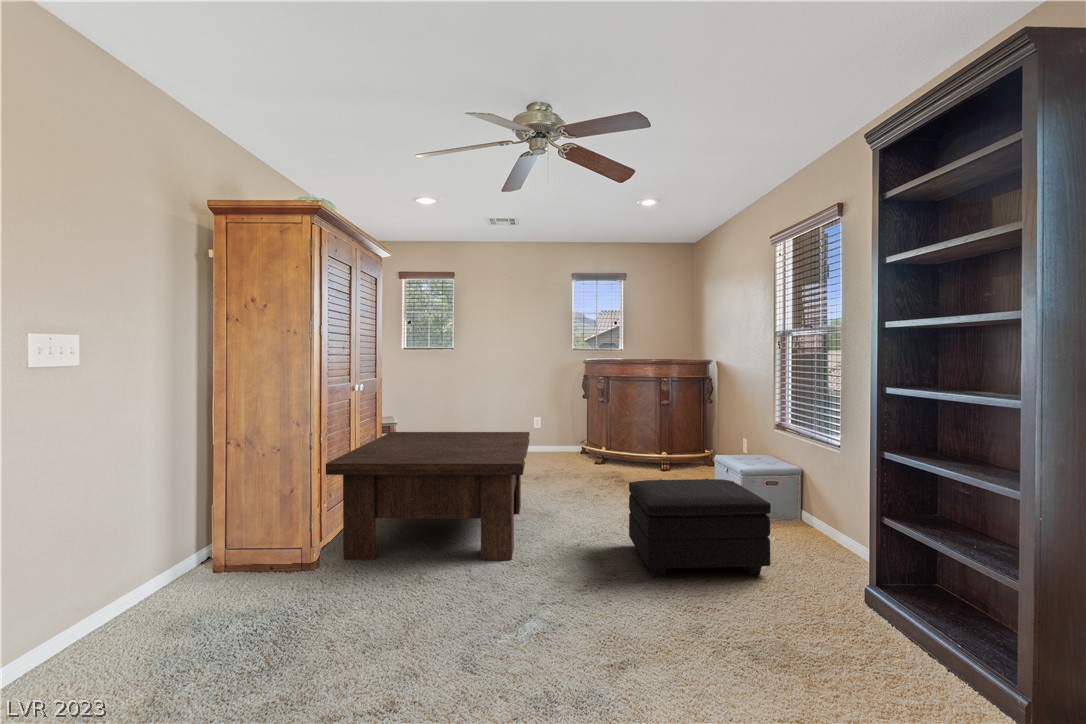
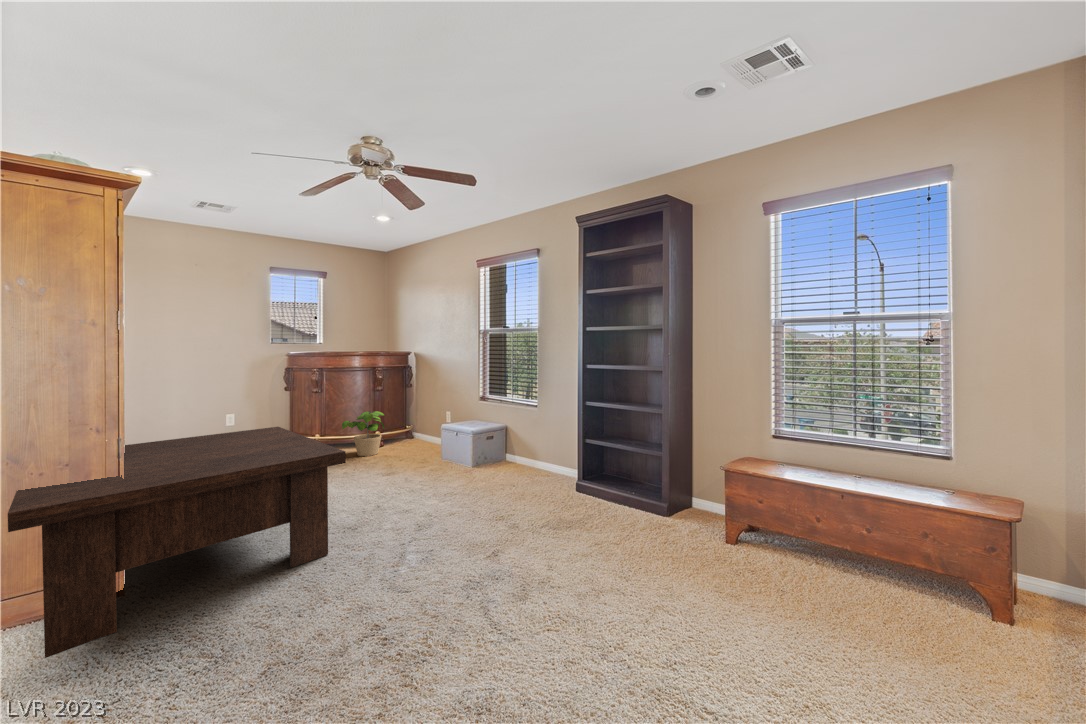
potted plant: none [618,428,663,477] -> present [342,411,384,456]
footstool: present [629,479,771,576] -> none [420,438,525,519]

